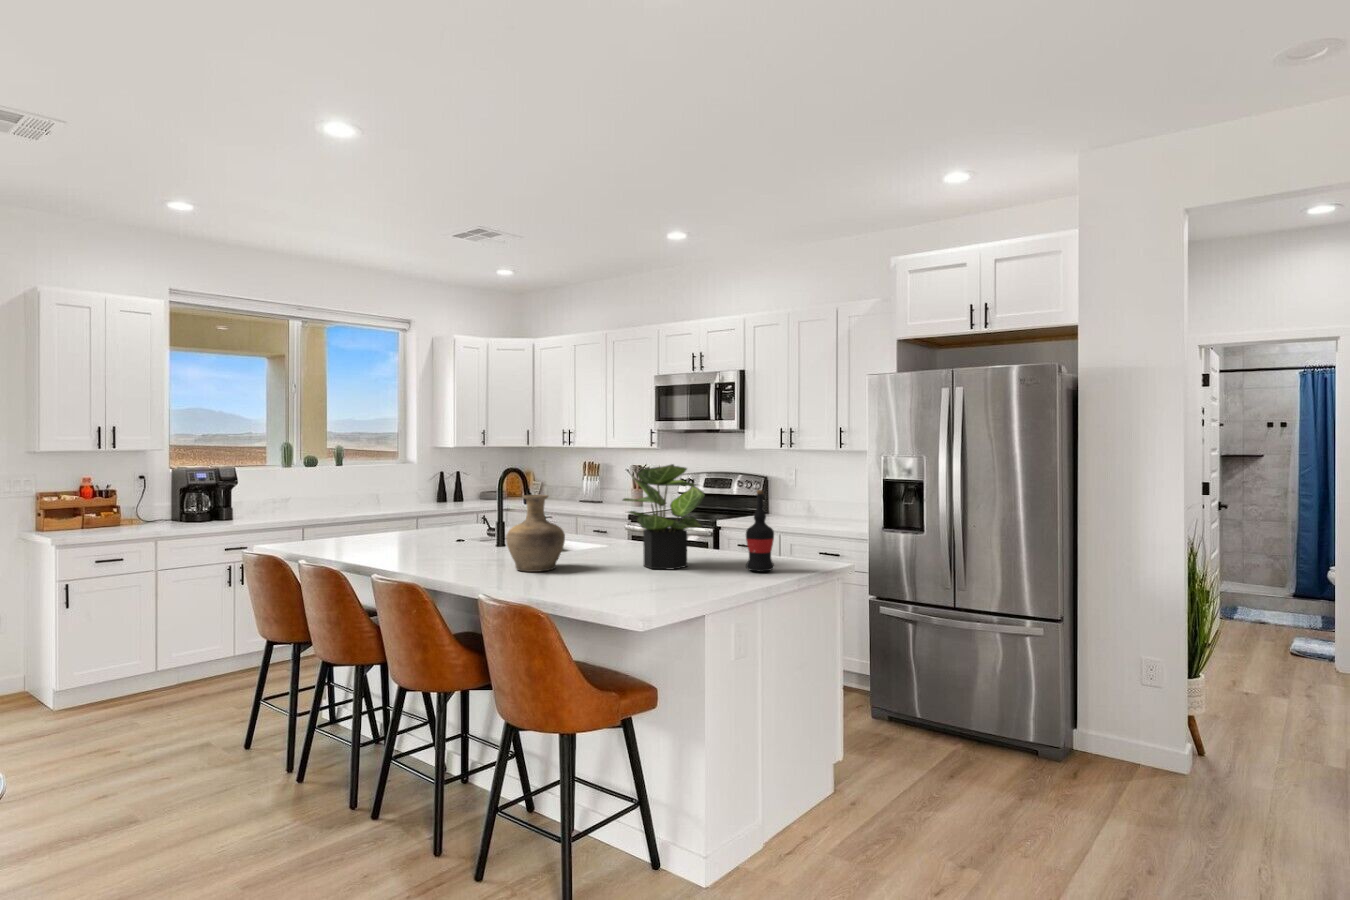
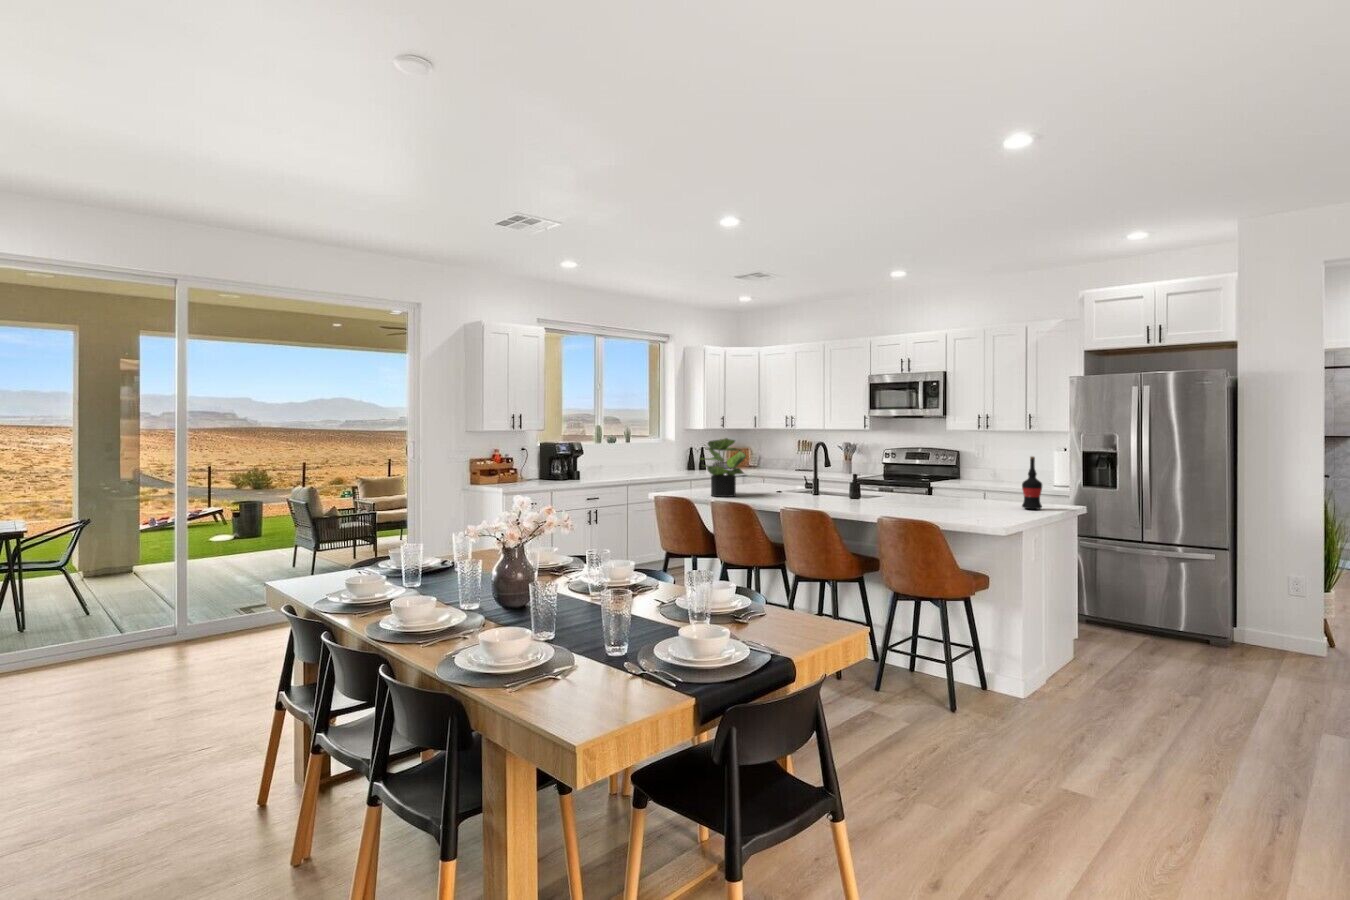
potted plant: present [623,464,705,569] -> present [700,438,746,497]
vase: present [506,495,565,572] -> none [858,460,897,509]

